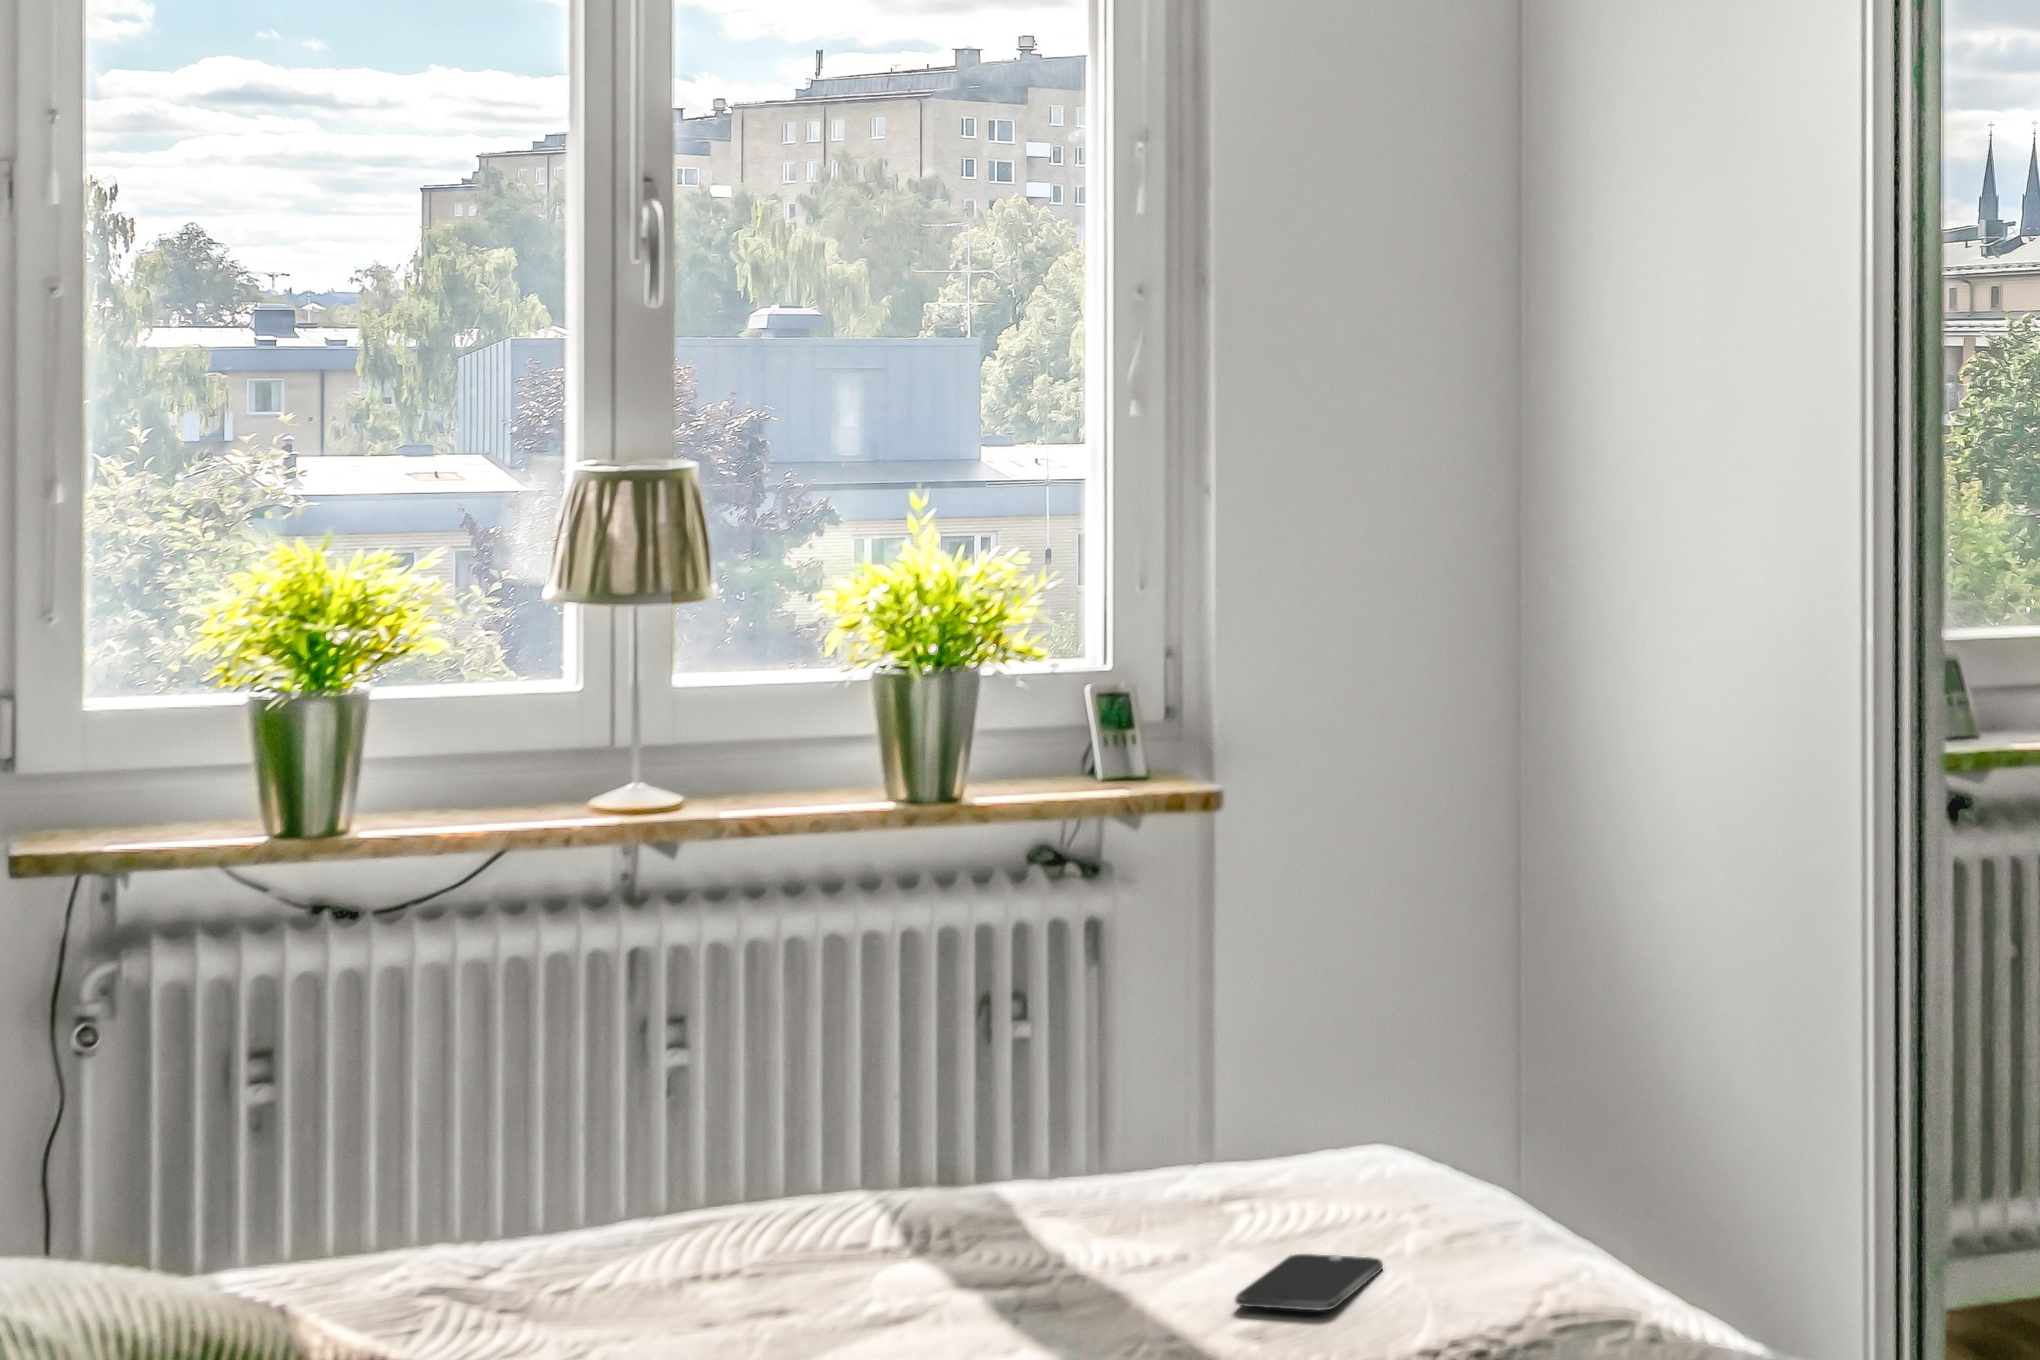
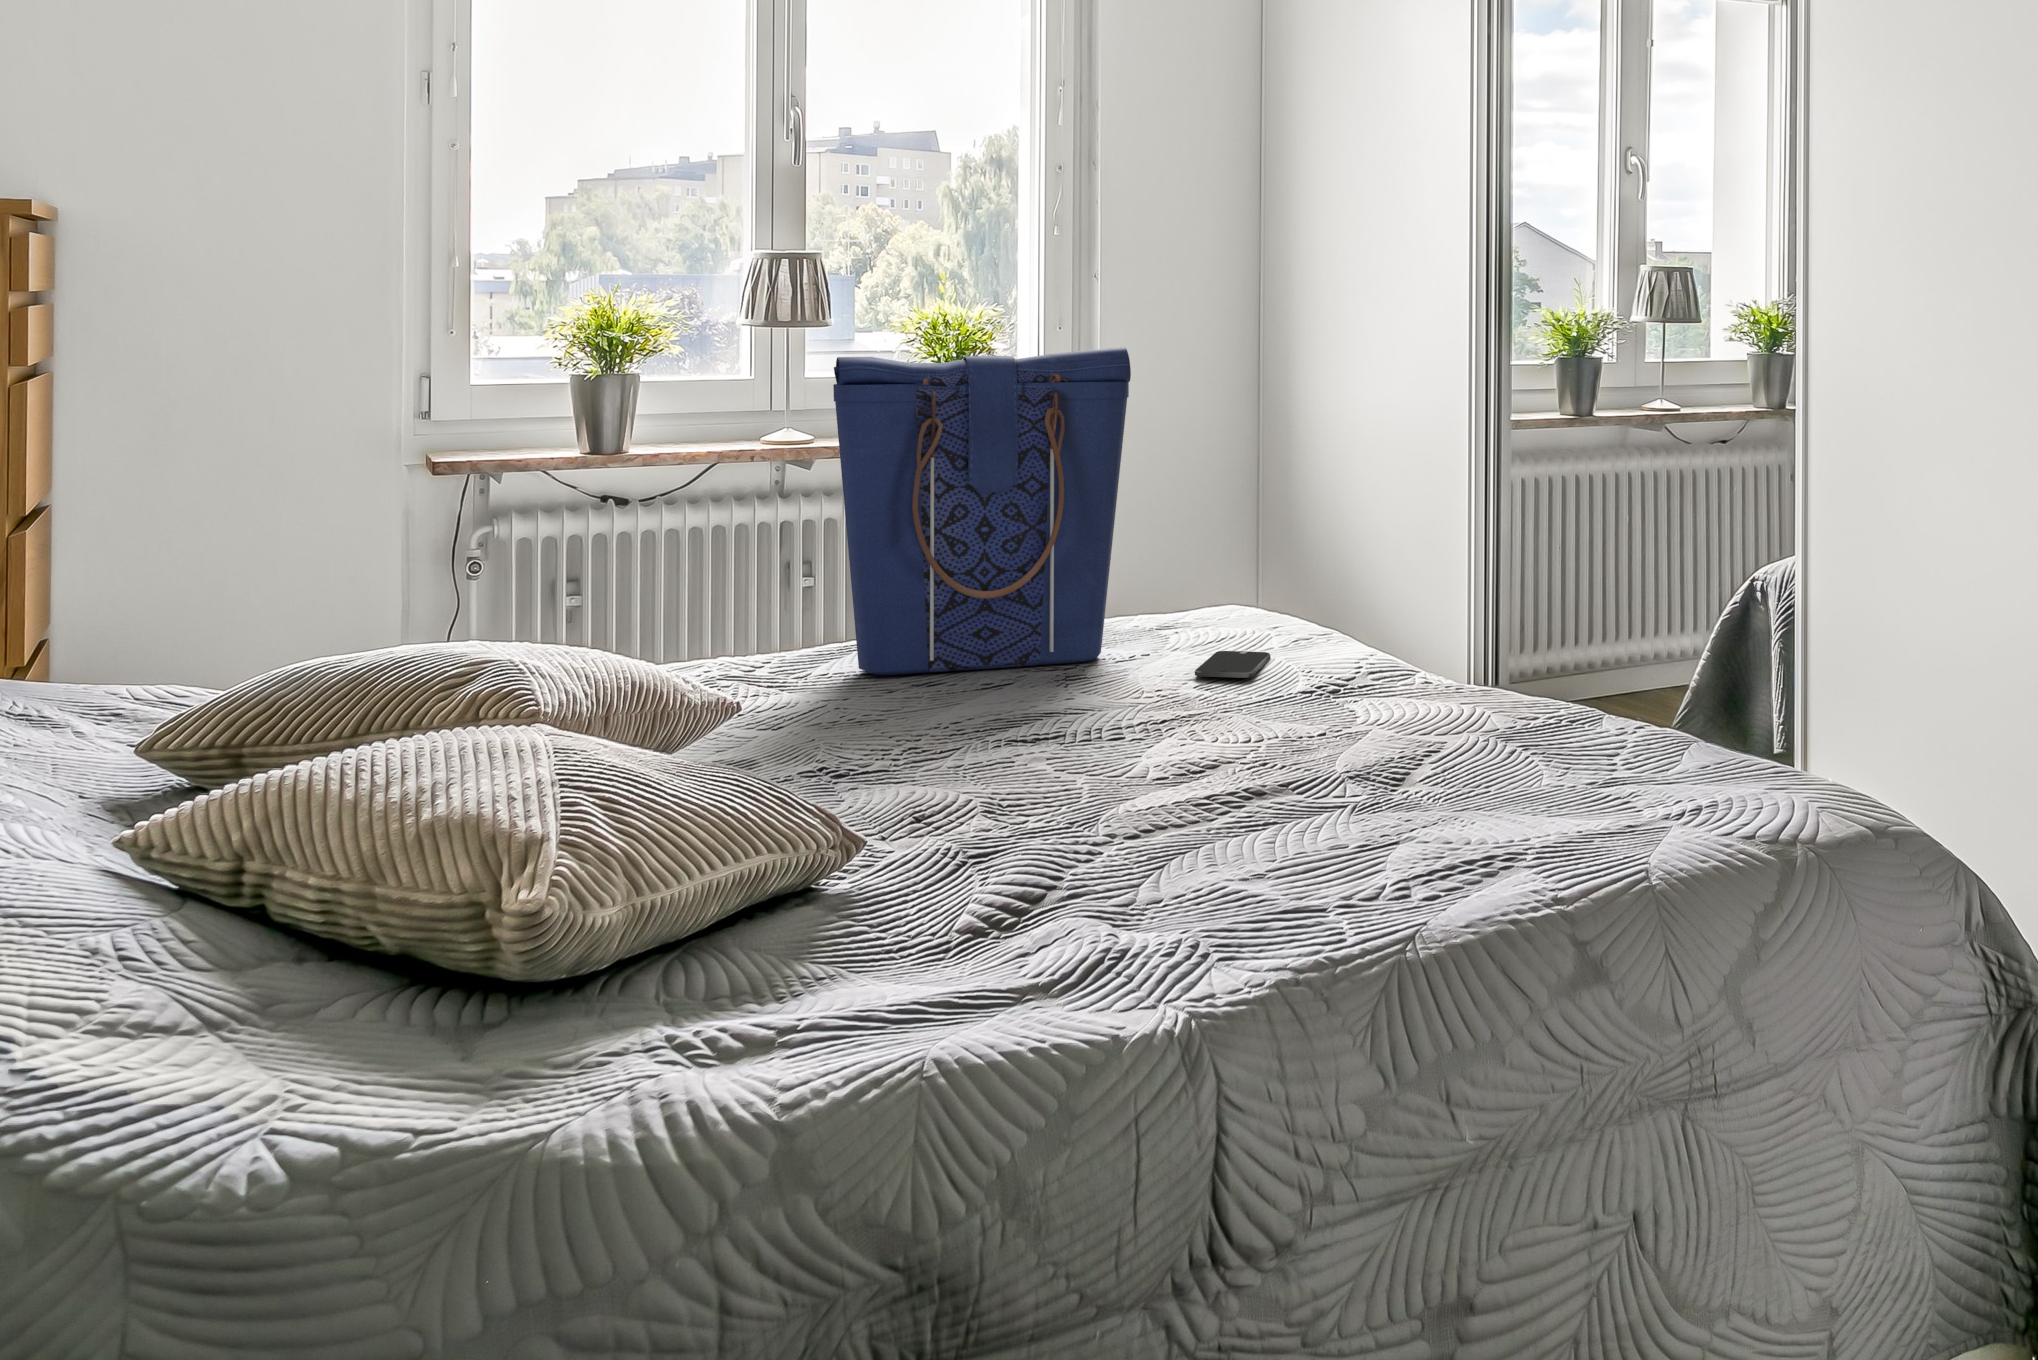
tote bag: none [619,713,1135,1294] -> present [833,347,1131,675]

